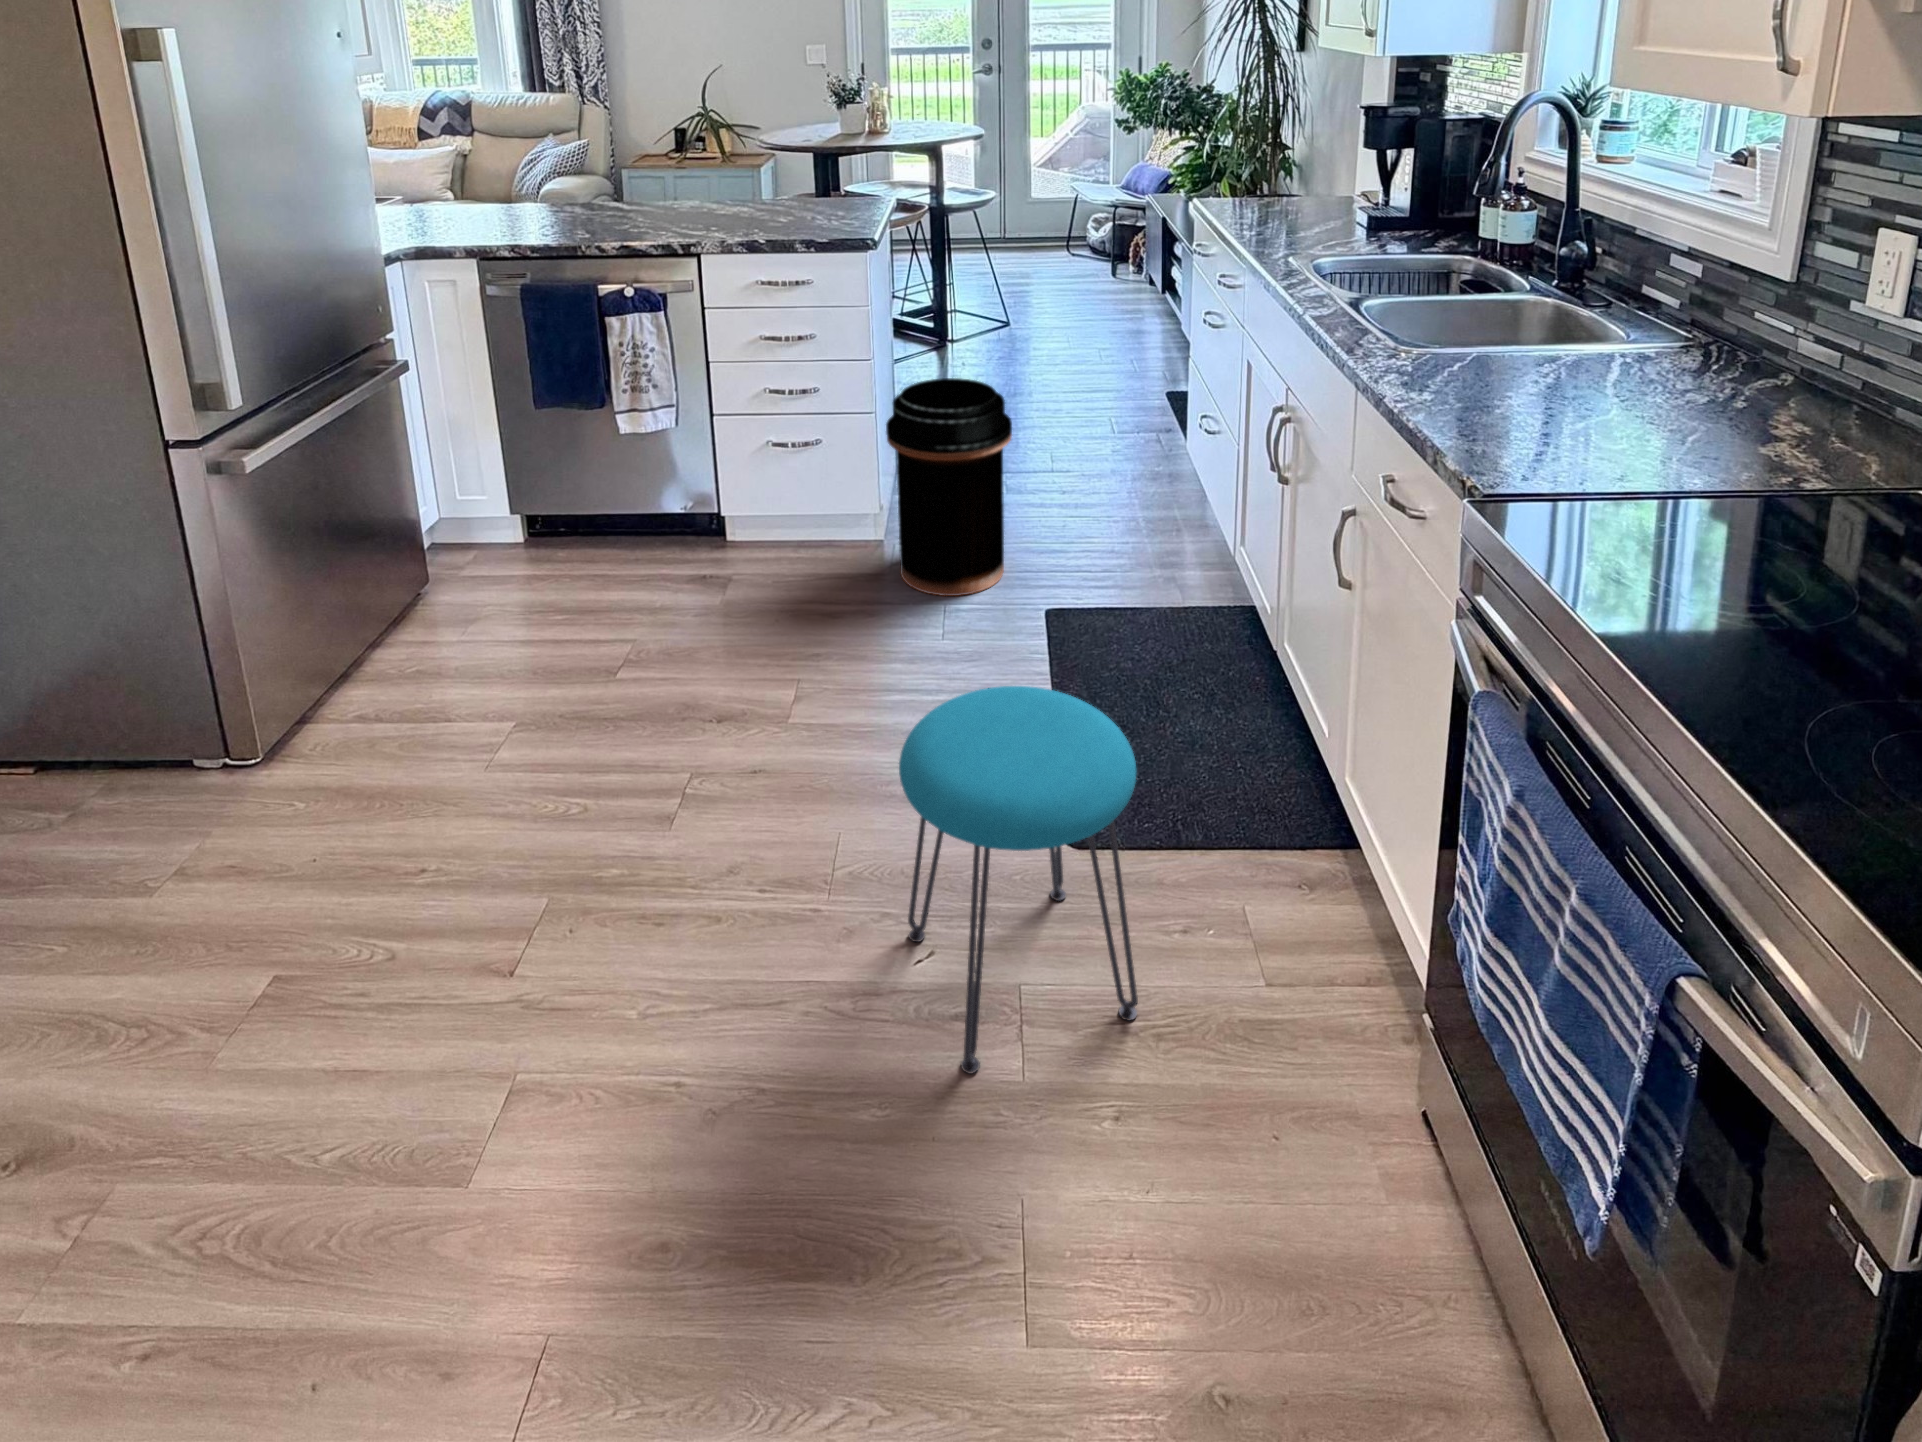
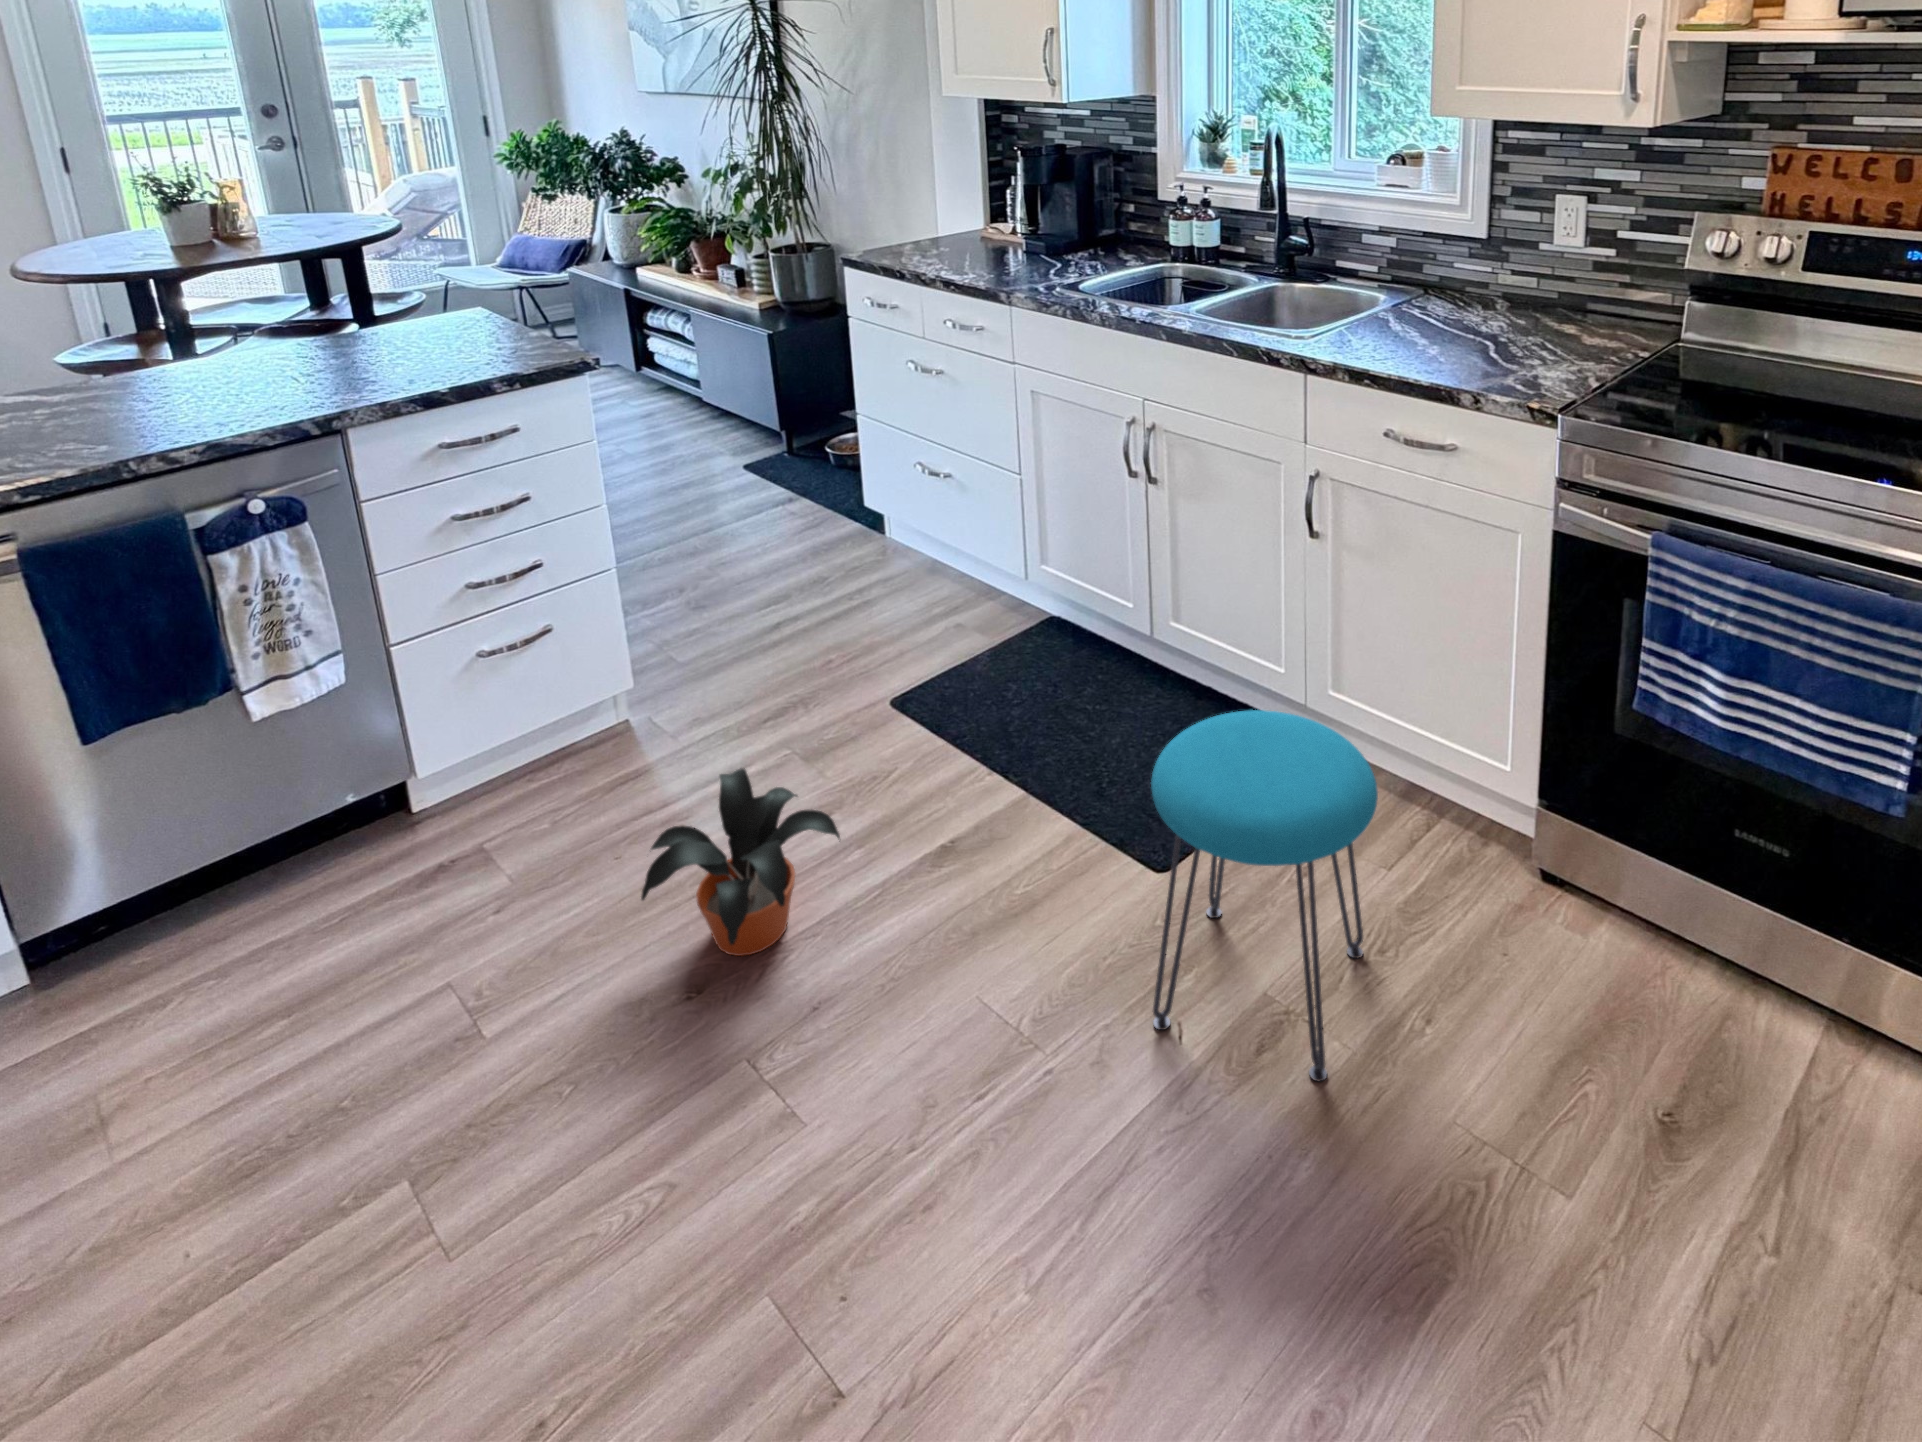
trash can: present [886,378,1012,596] -> none [672,491,832,751]
potted plant: none [697,573,846,713] -> present [641,768,840,956]

